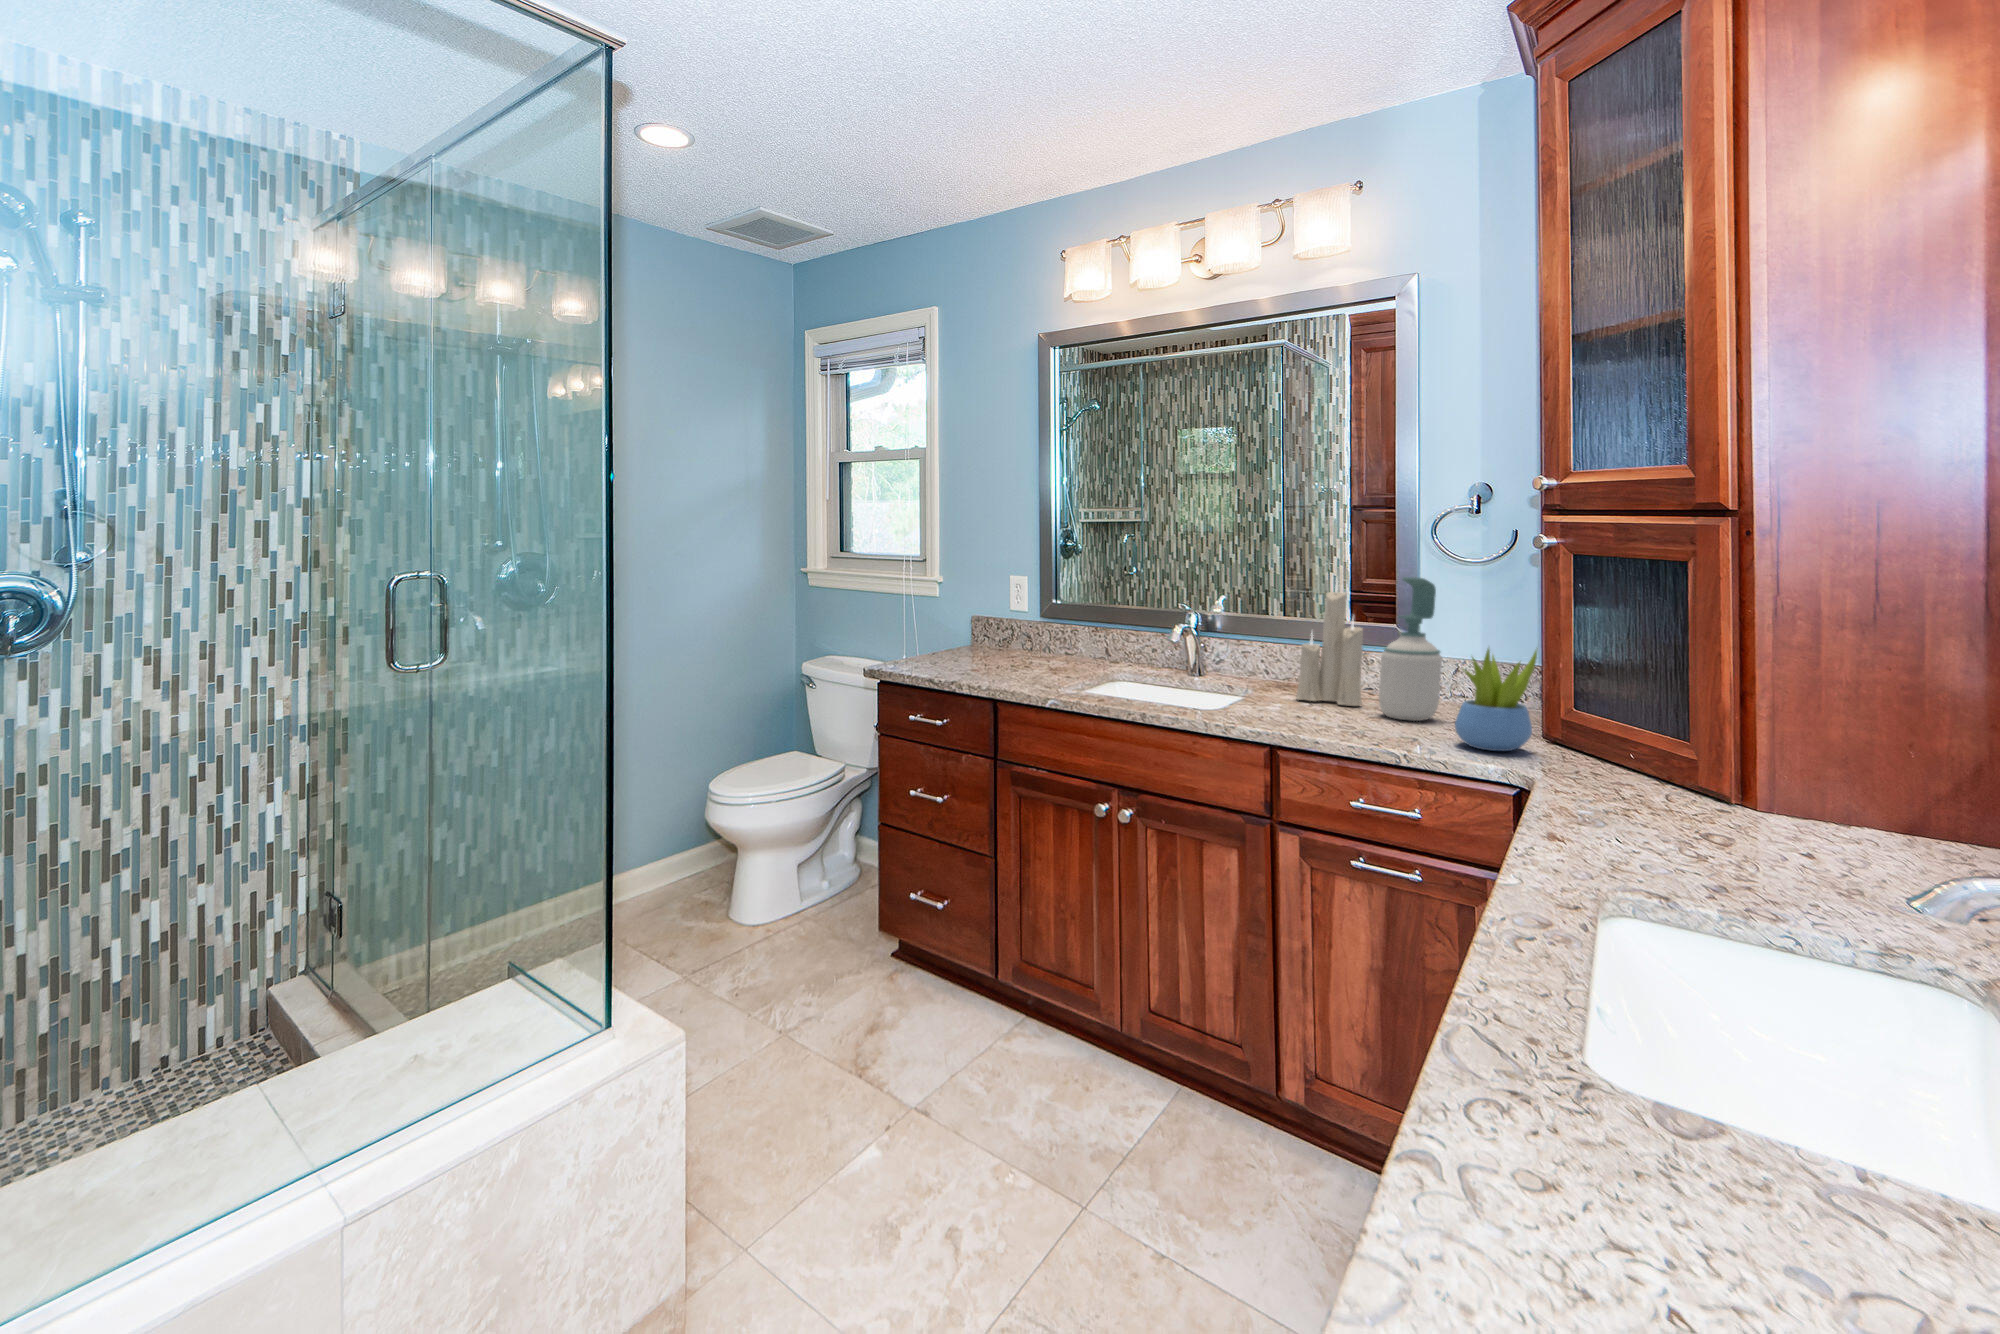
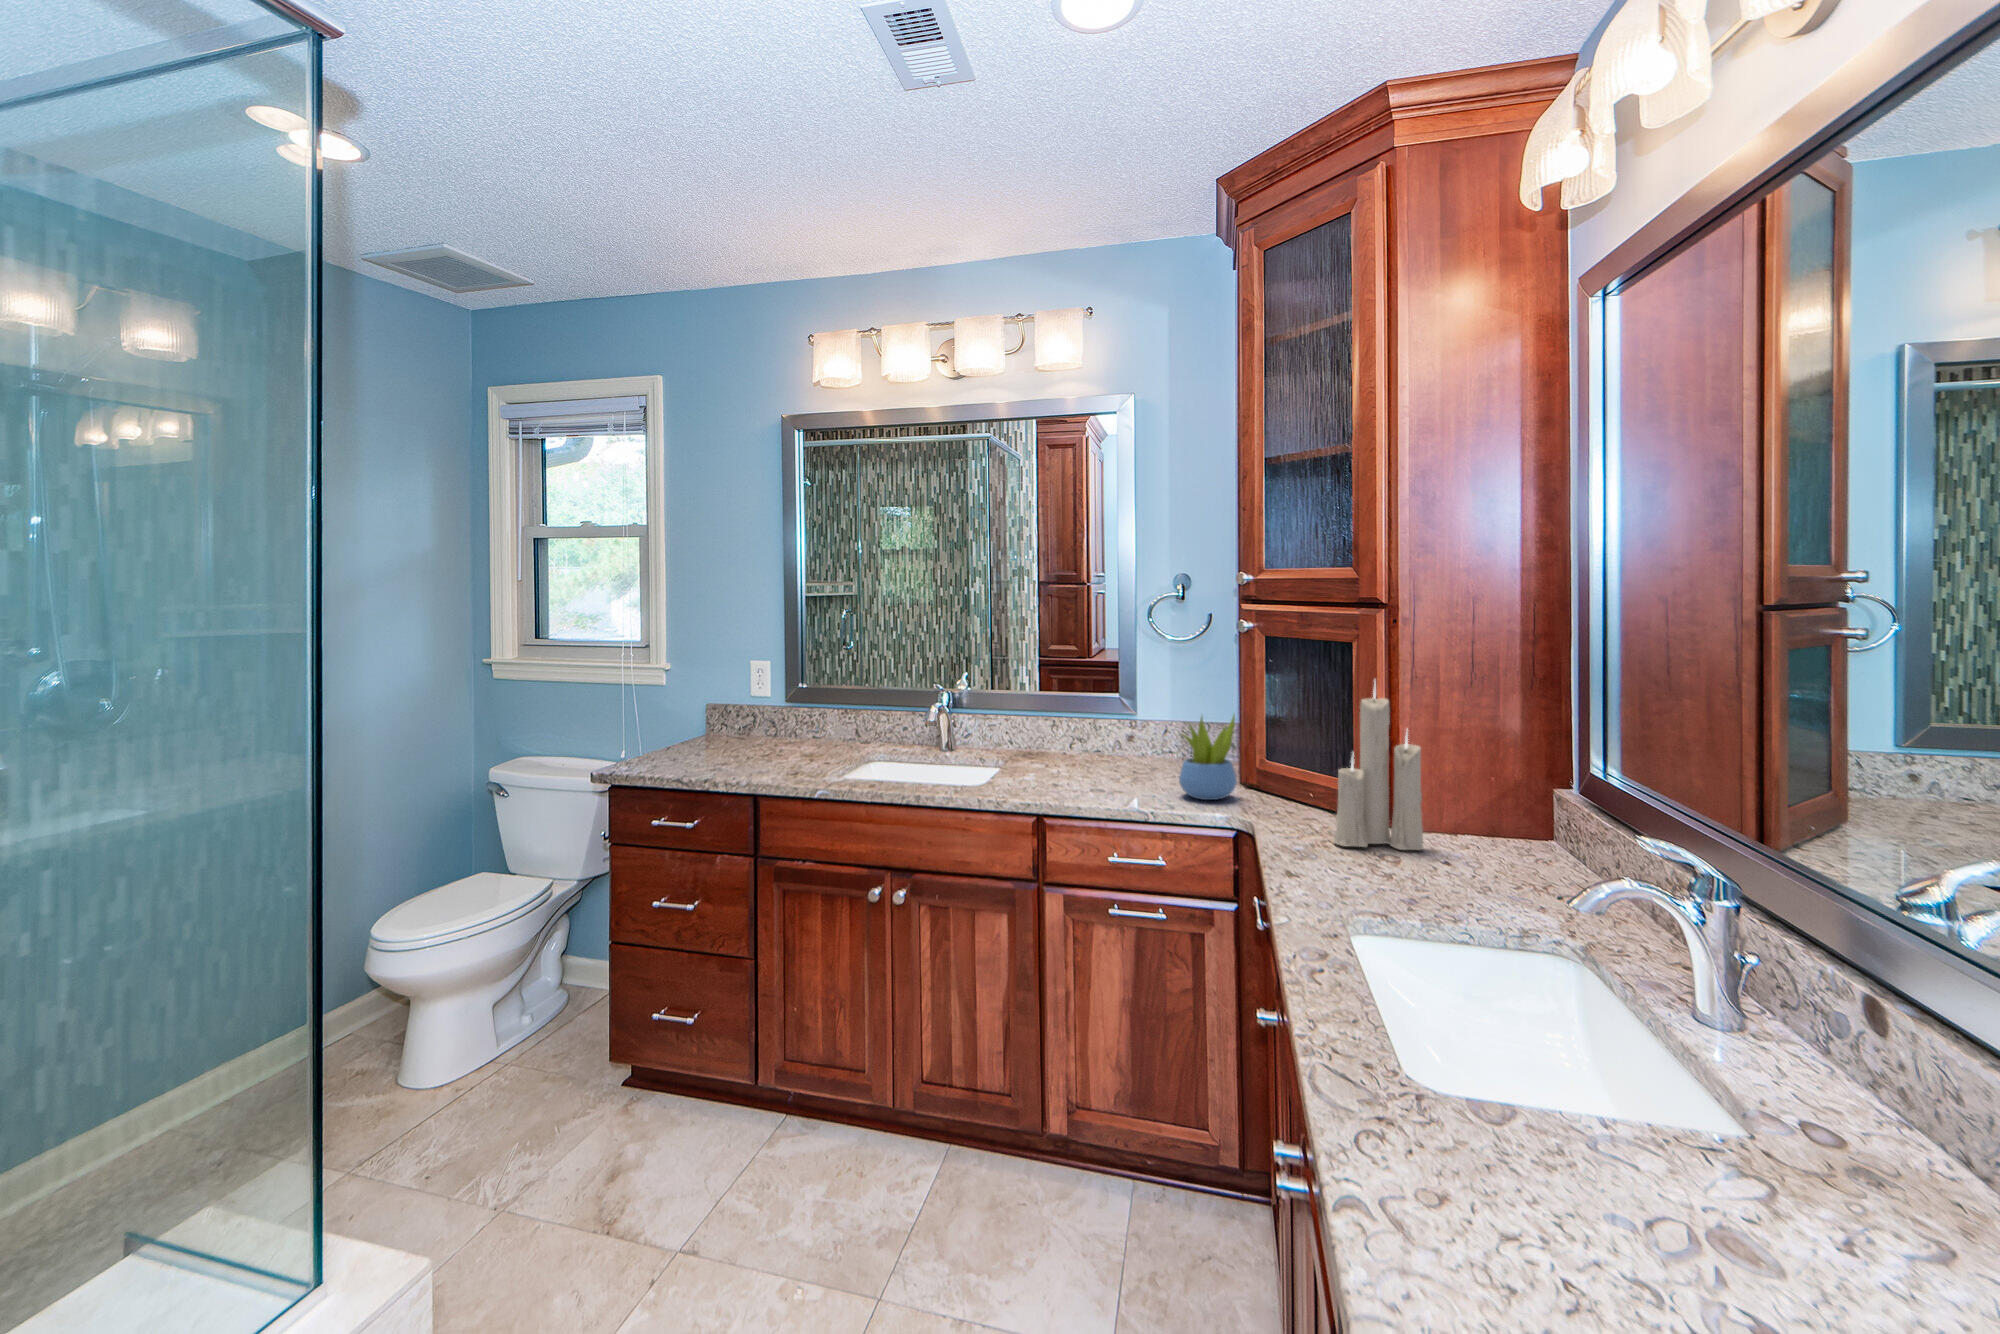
soap bottle: present [1379,577,1442,721] -> none [1109,656,1157,778]
candle: present [1296,584,1363,706] -> present [1333,683,1423,850]

